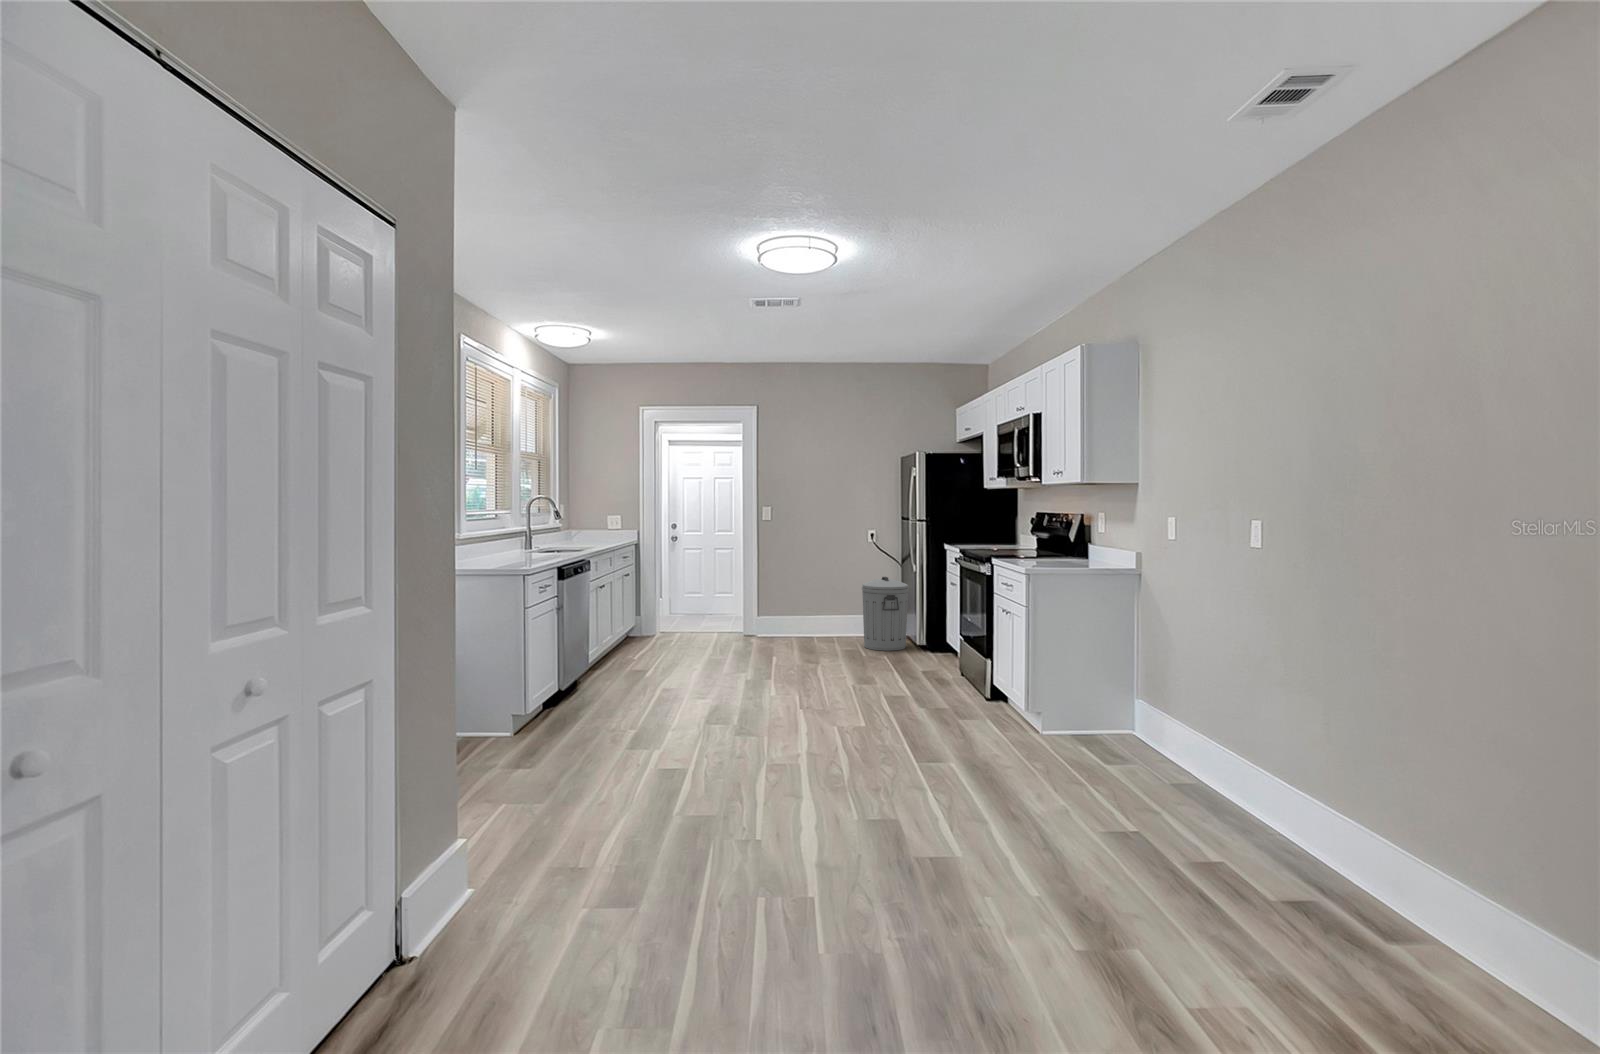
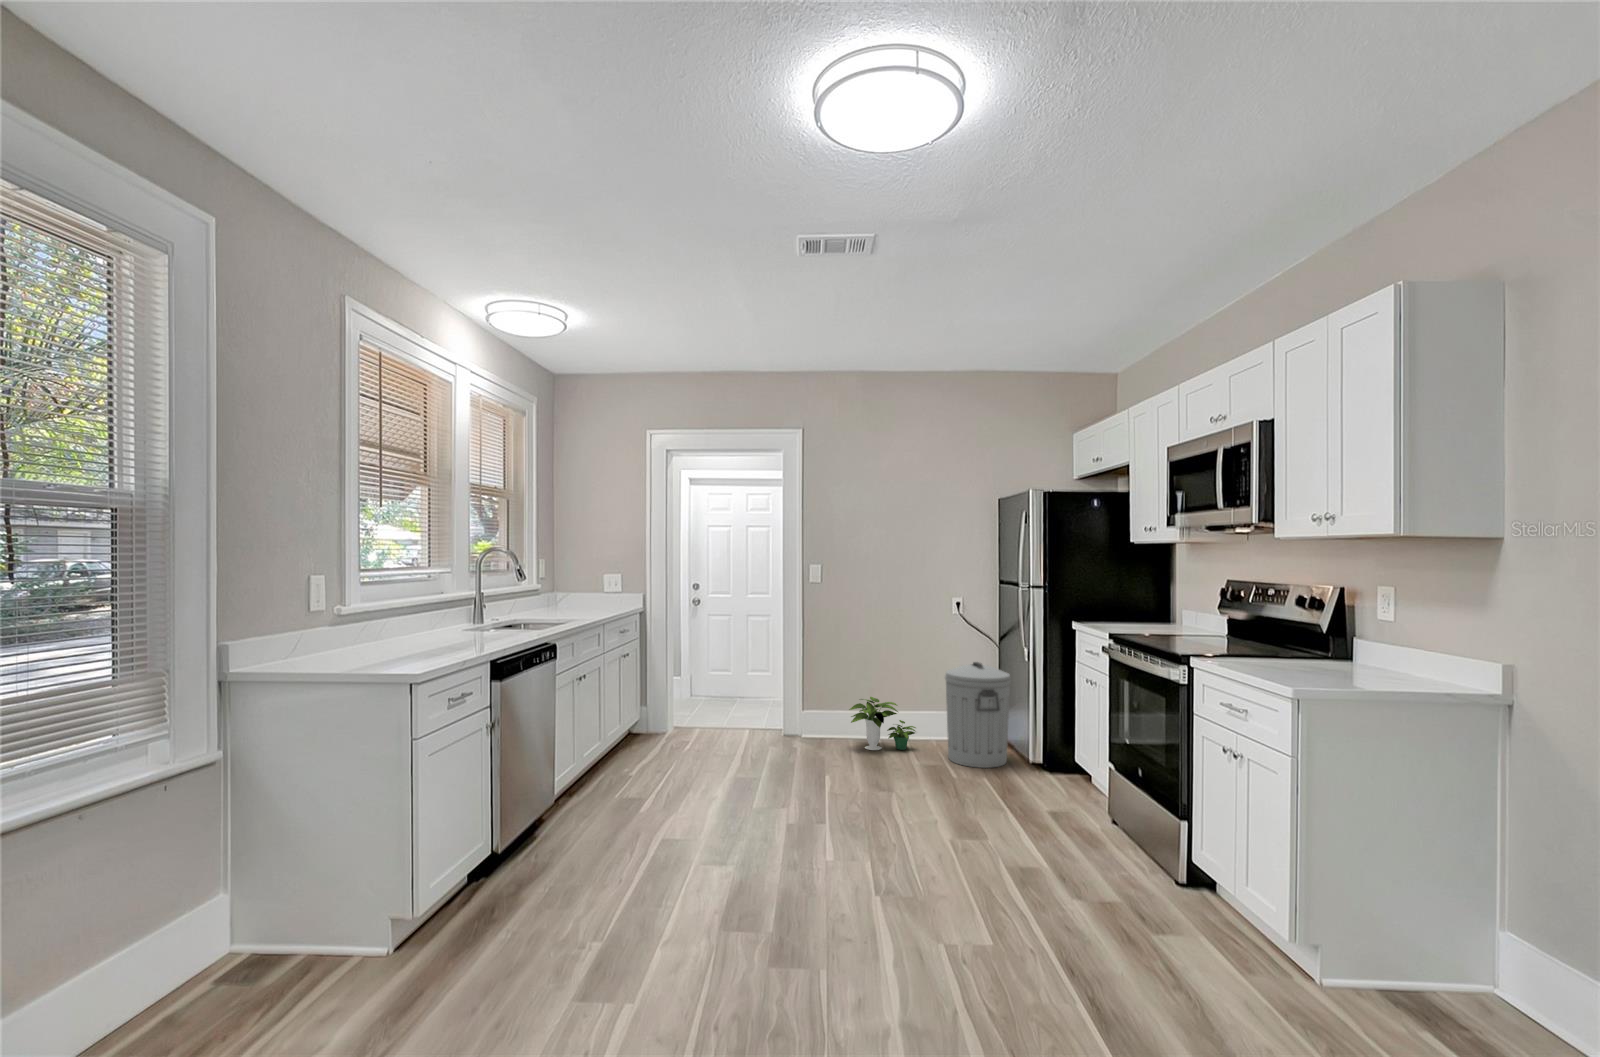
potted plant: none [793,605,843,643] -> present [849,697,916,750]

